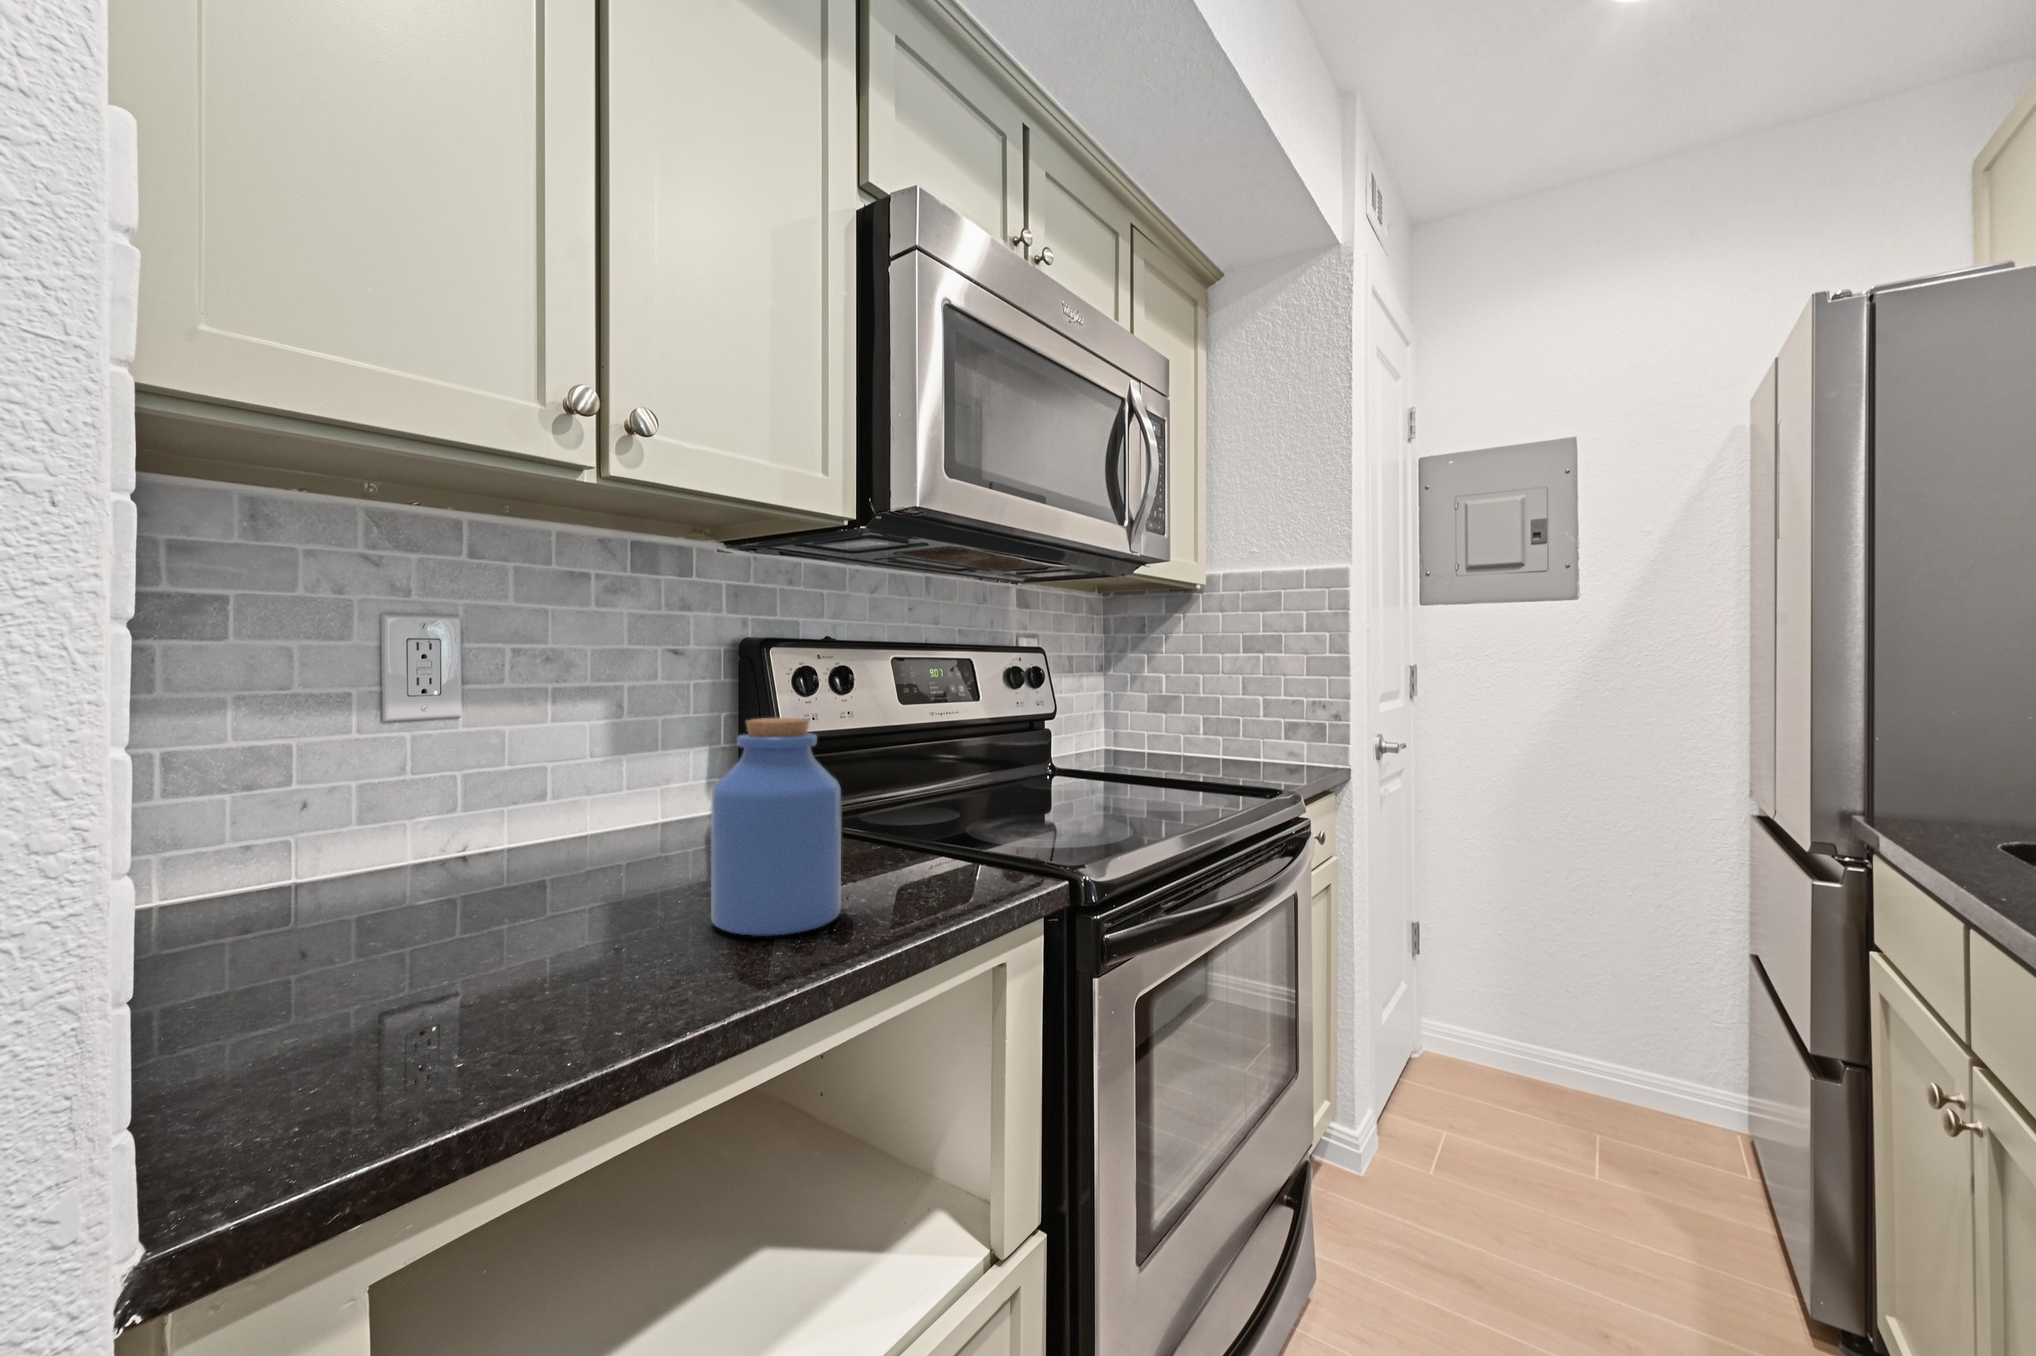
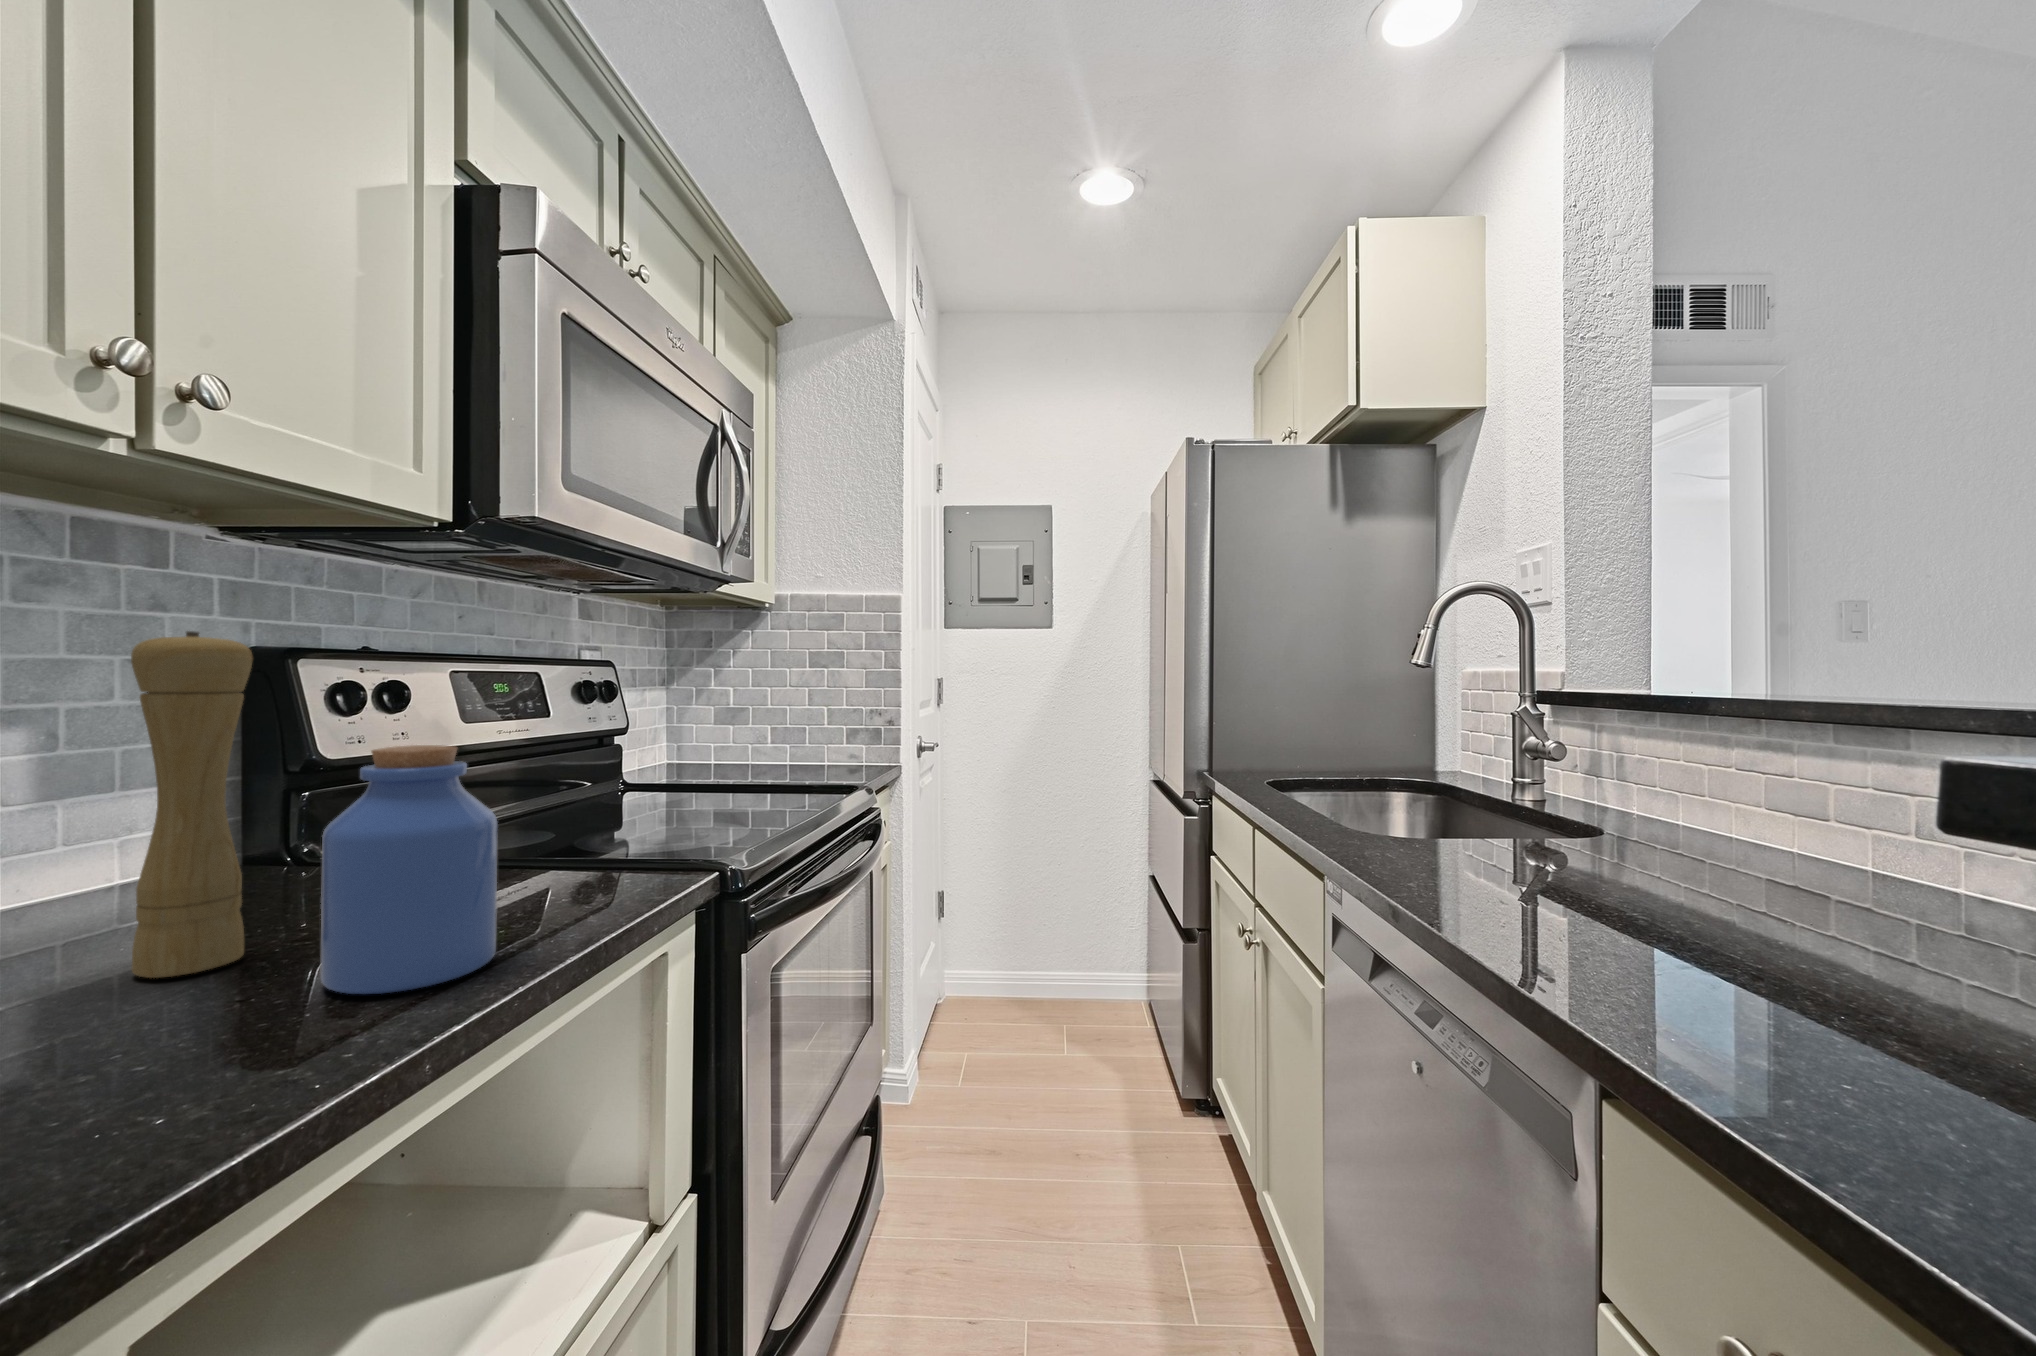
pepper mill: none [621,622,693,894] -> present [131,631,253,978]

